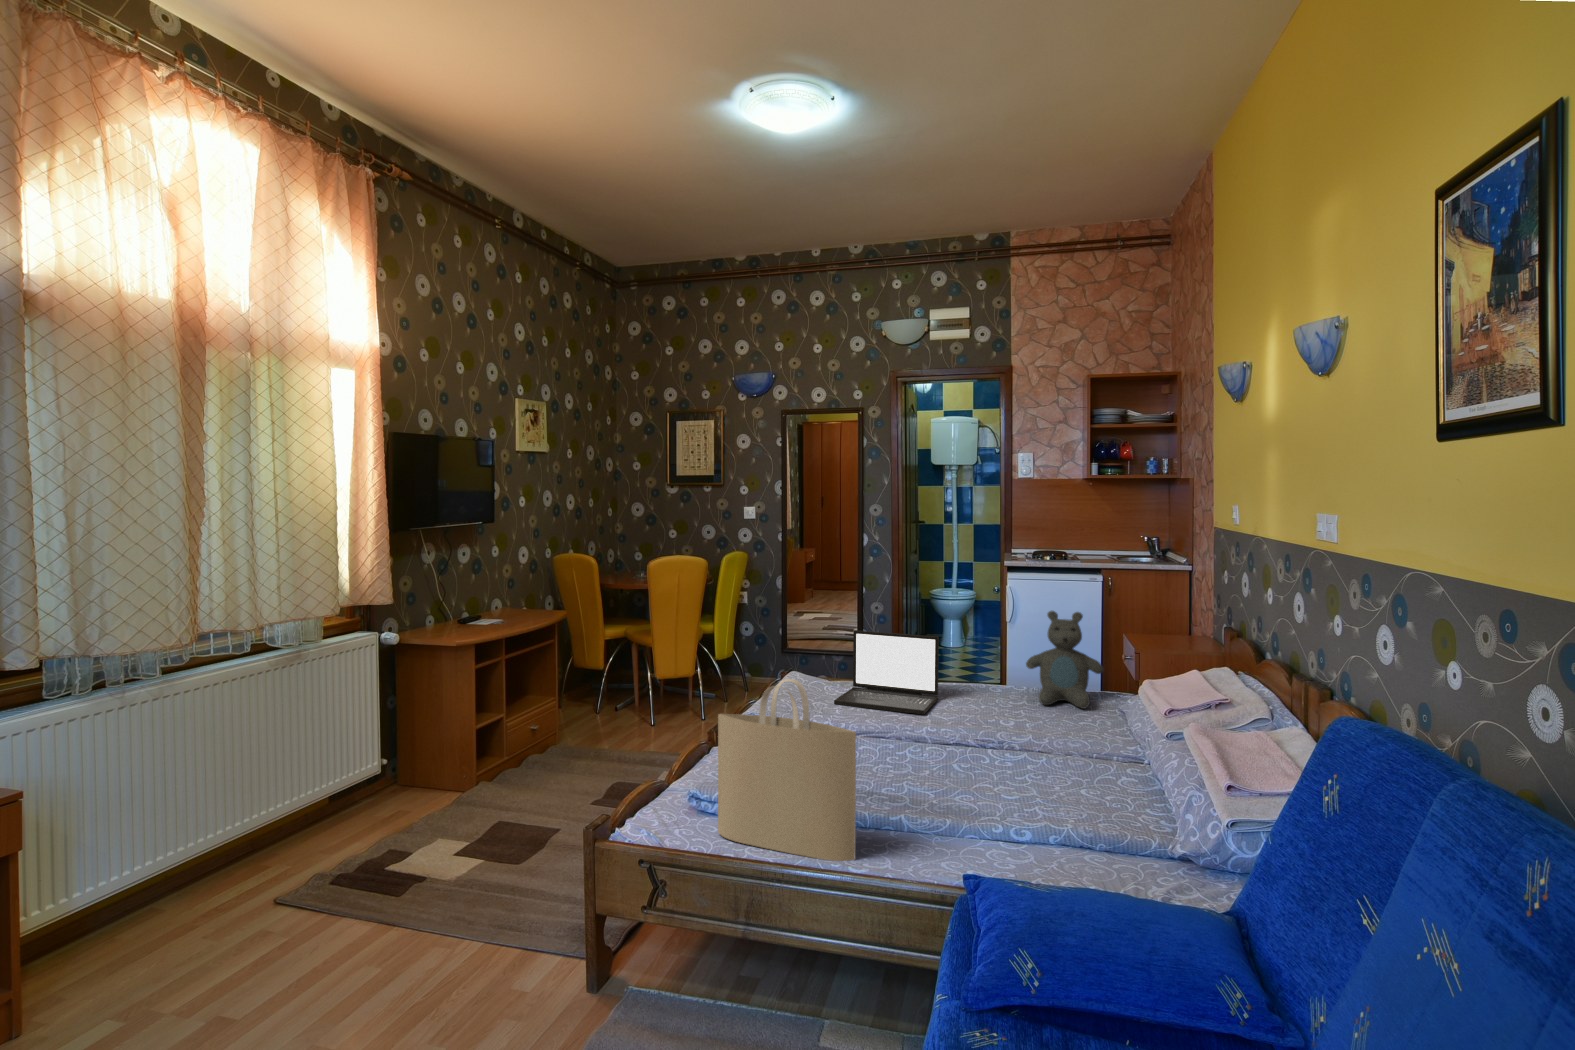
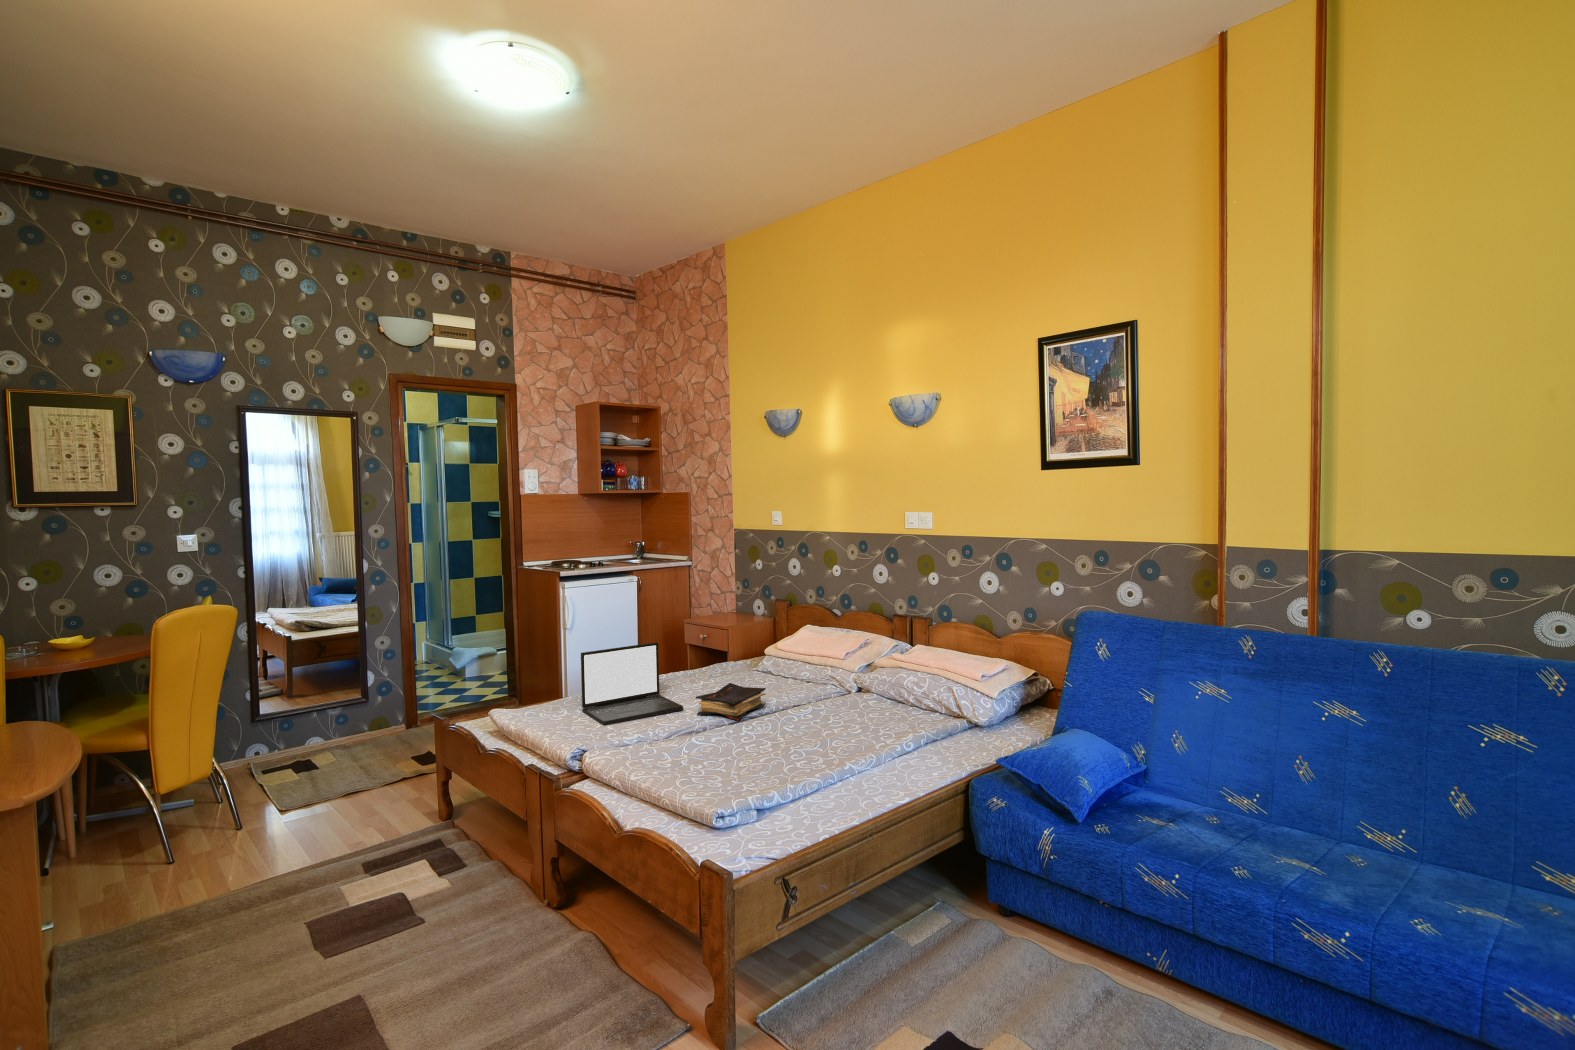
teddy bear: present [1026,611,1103,708] -> none [692,603,750,681]
tote bag: present [718,679,856,861] -> none [773,679,871,831]
book: none [922,701,1006,741] -> present [695,683,766,721]

